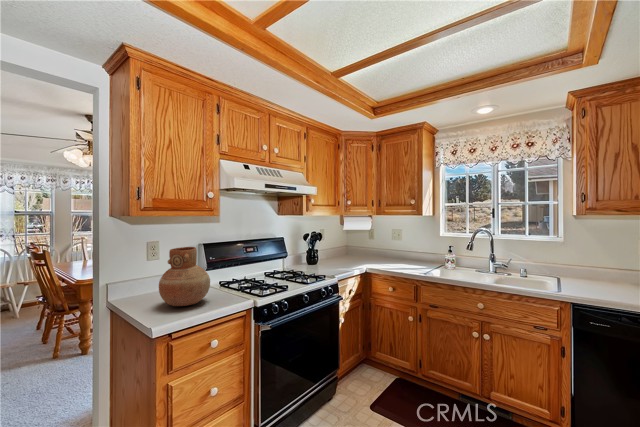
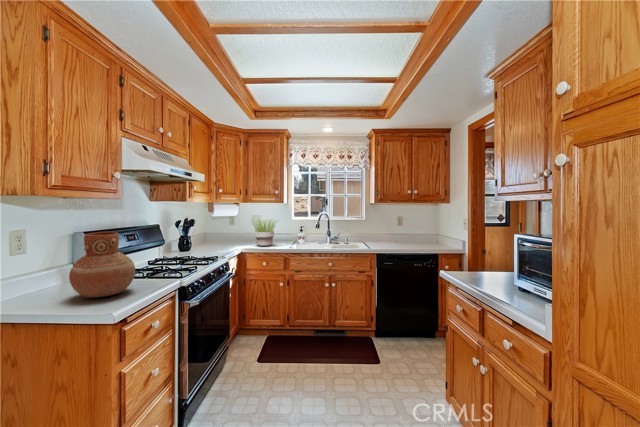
potted plant: none [377,233,416,267] -> present [253,220,277,246]

